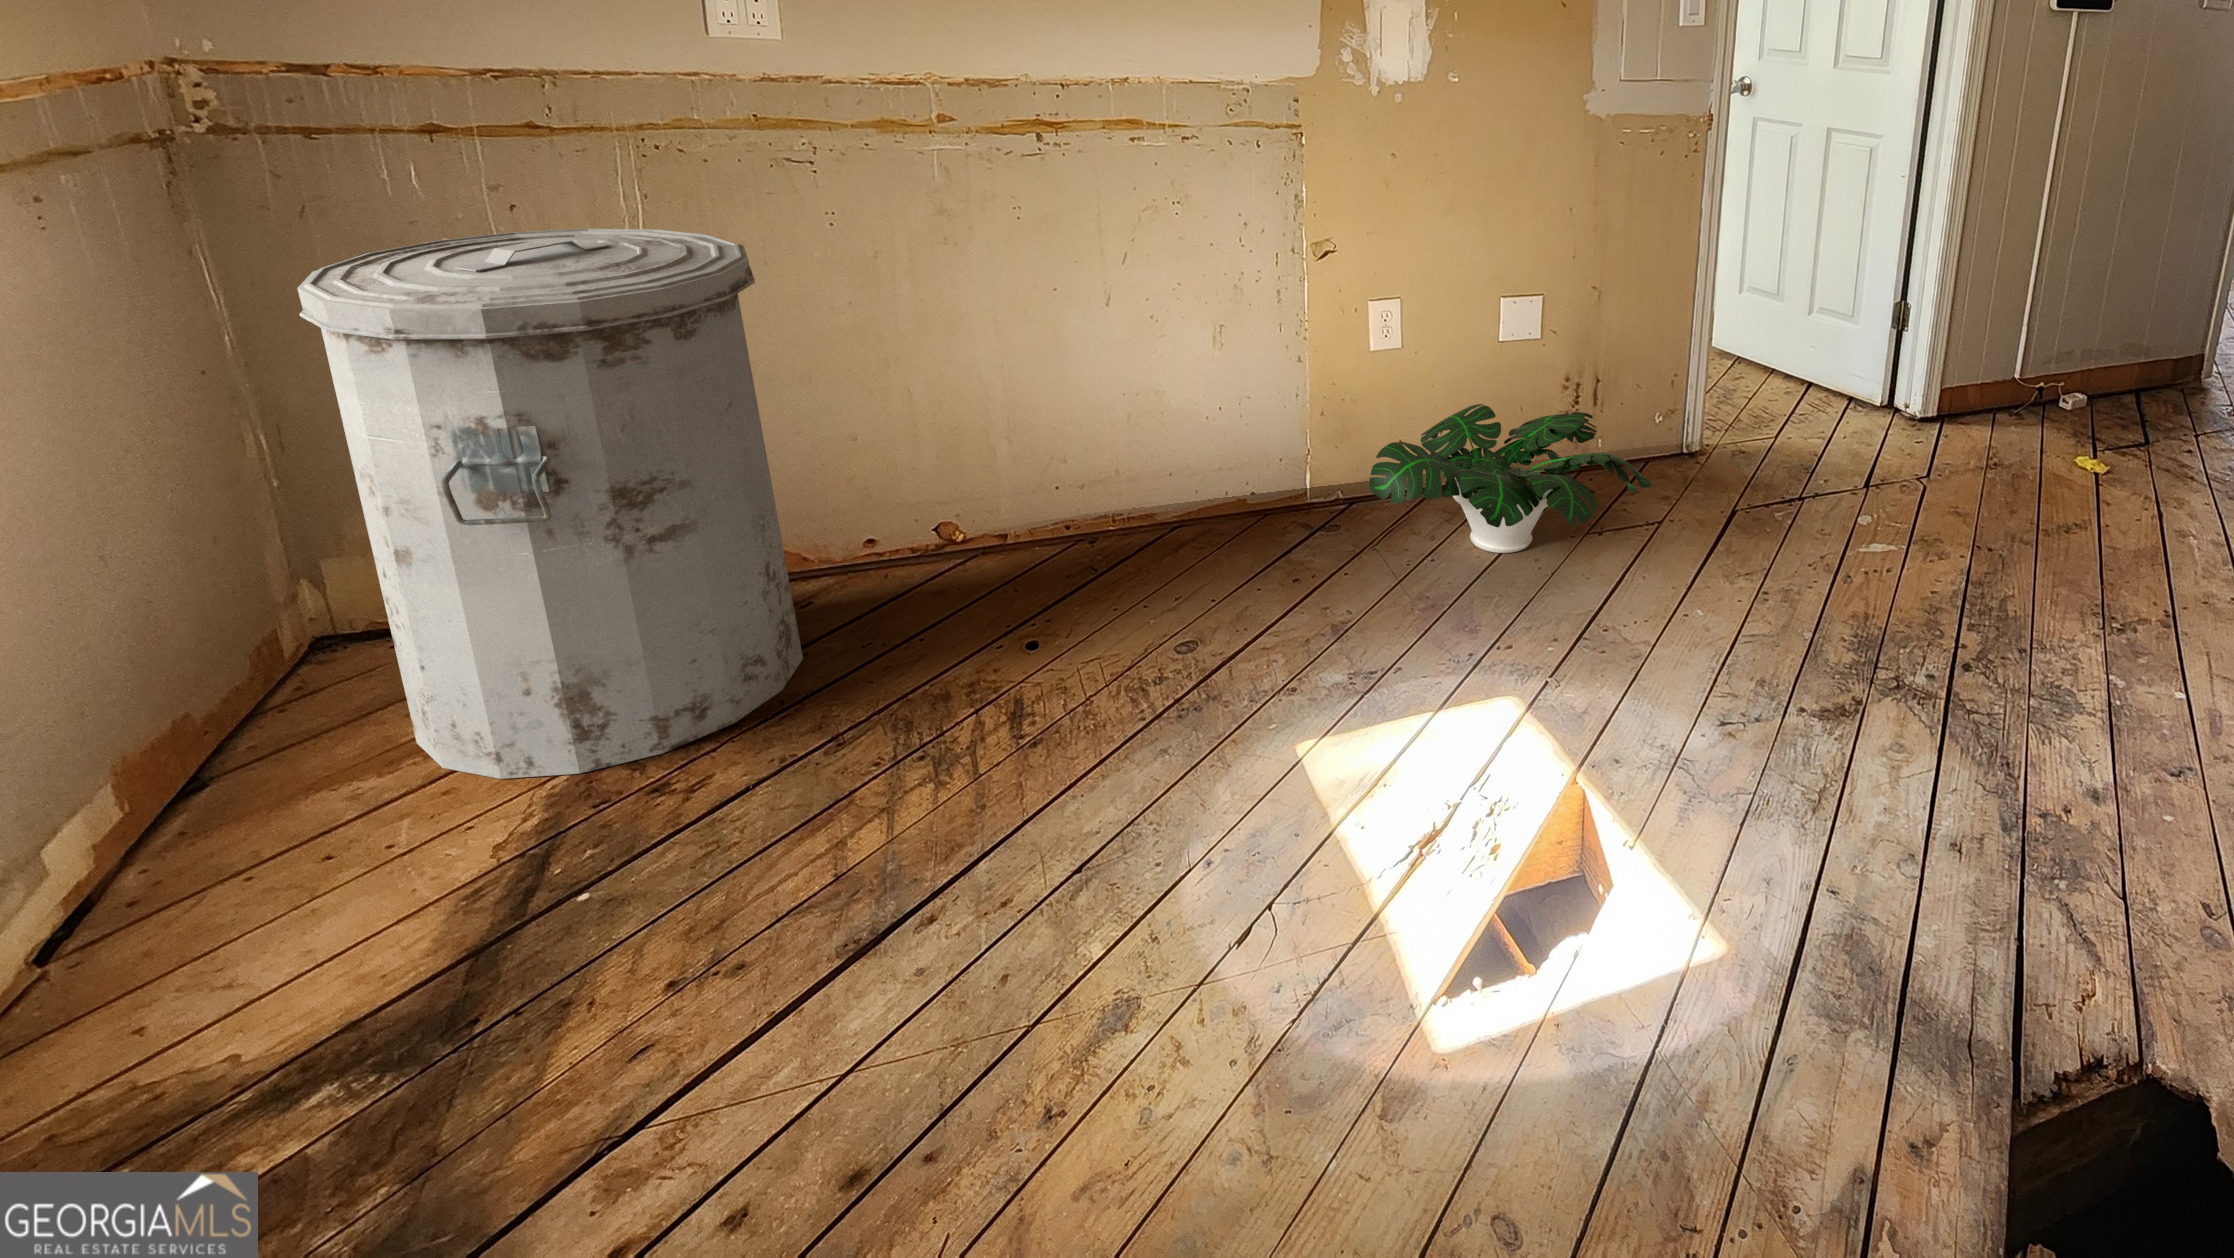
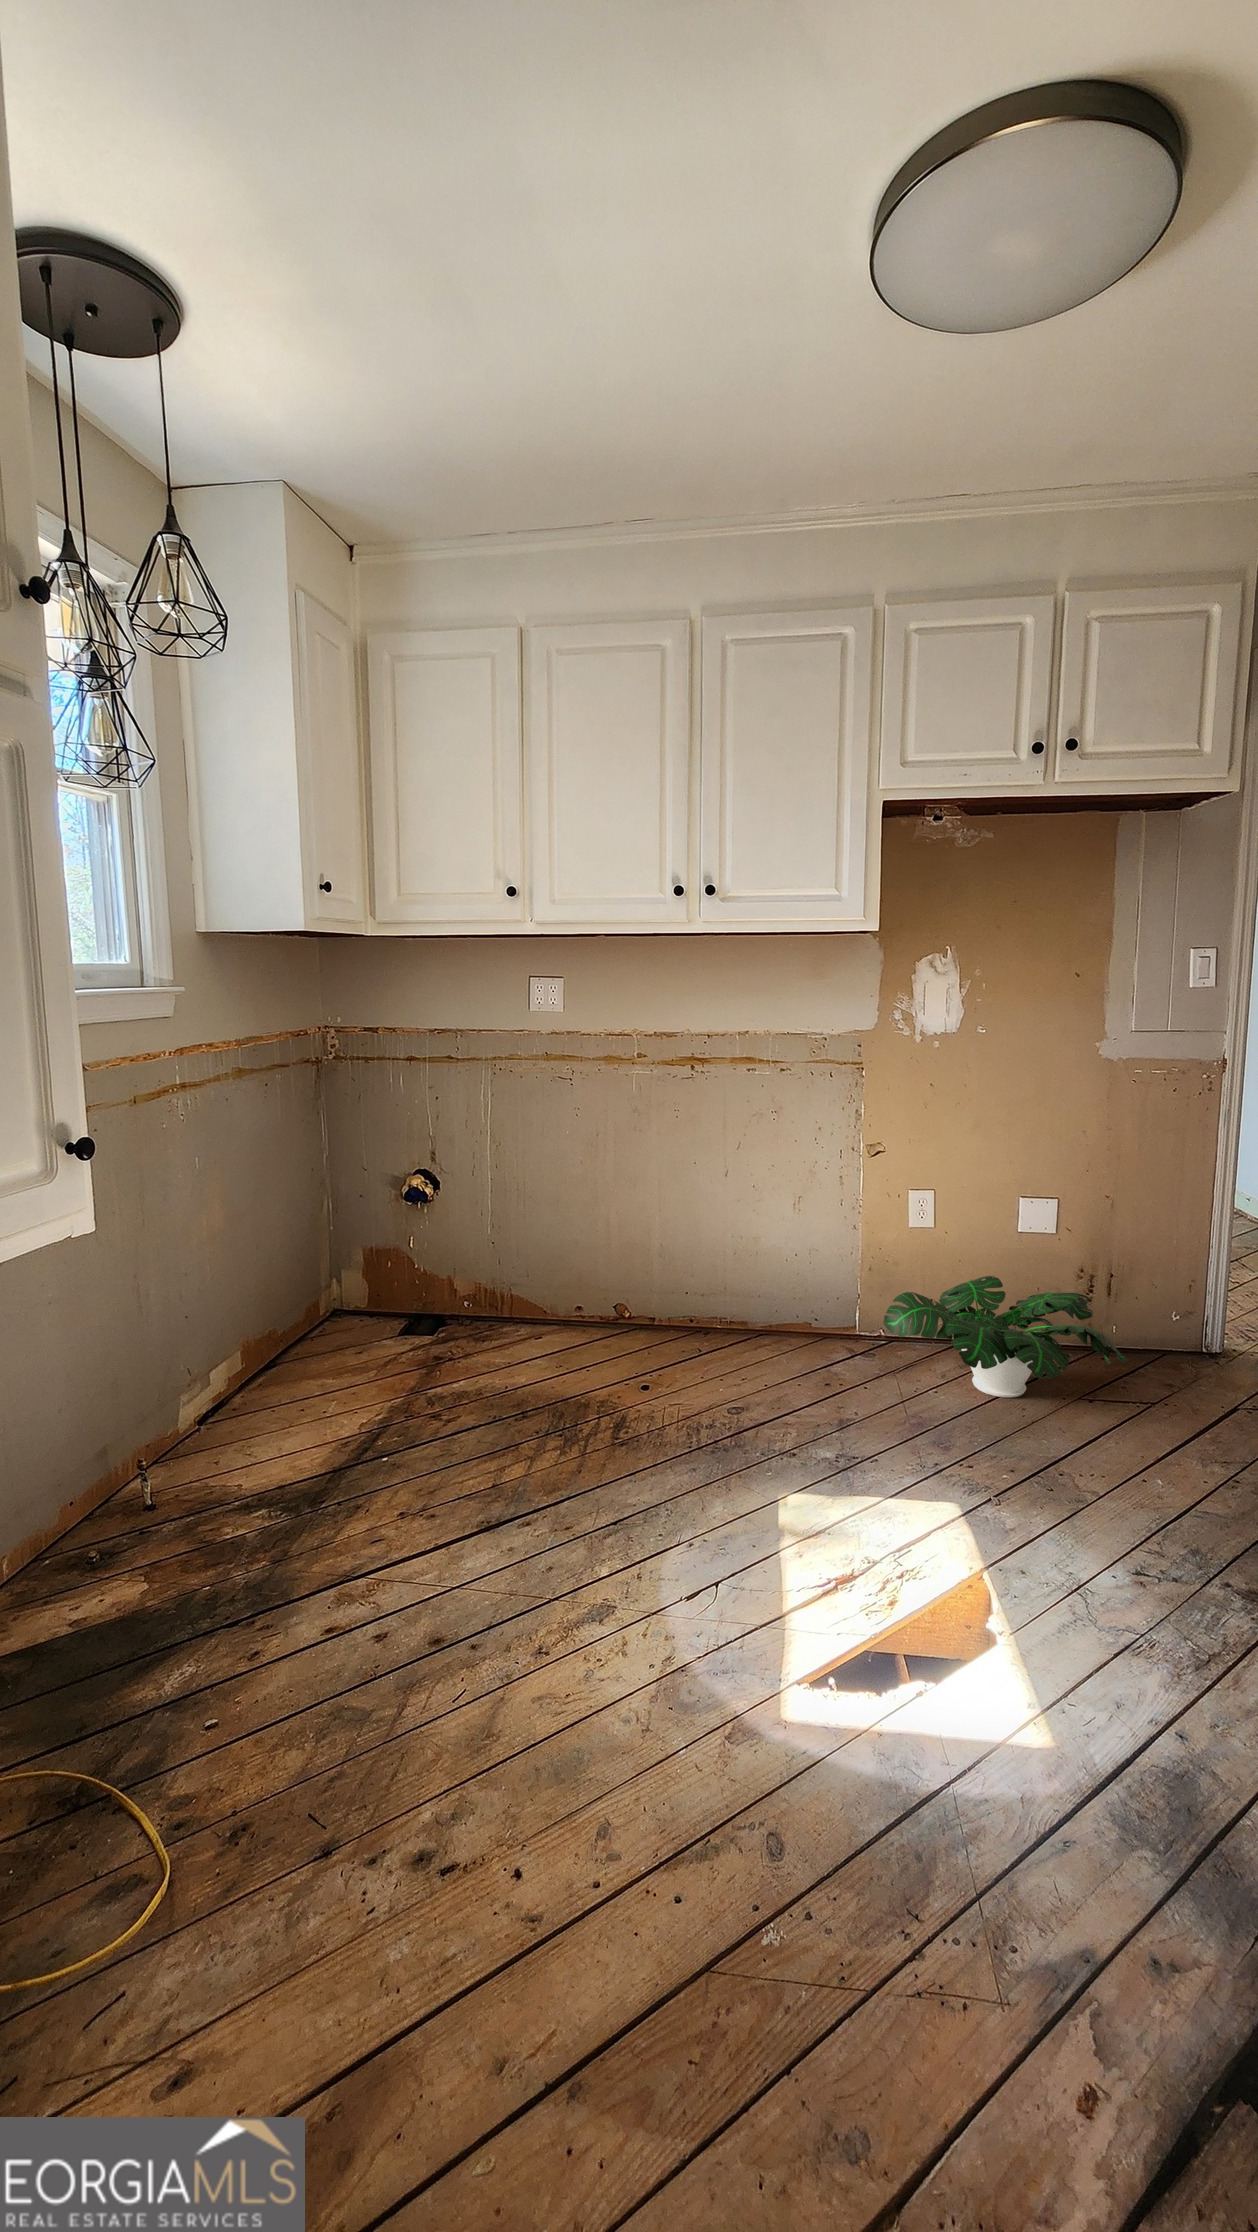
trash can: present [297,229,803,779] -> none [341,1111,527,1399]

